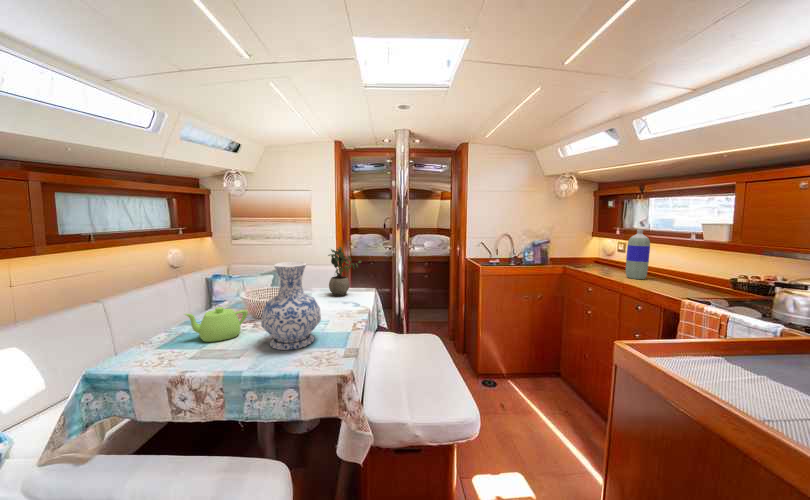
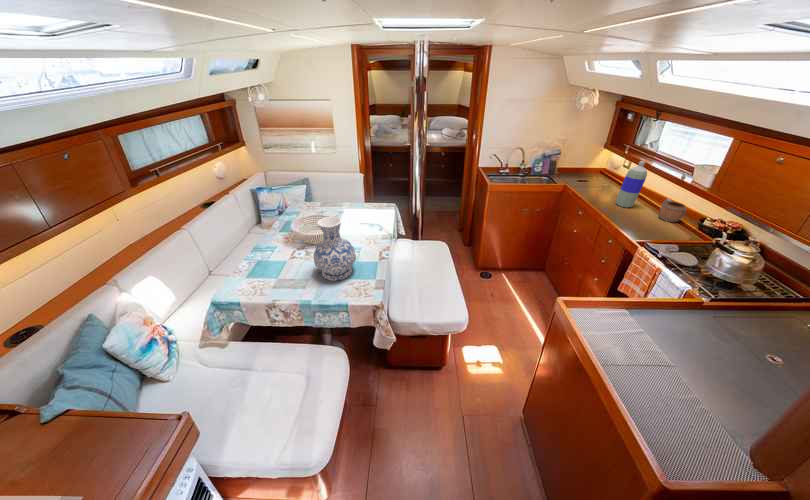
potted plant: present [328,247,362,296] -> none [354,176,383,217]
mug: none [678,265,709,288] -> present [659,199,686,222]
teapot: present [185,307,248,342] -> none [258,246,301,271]

